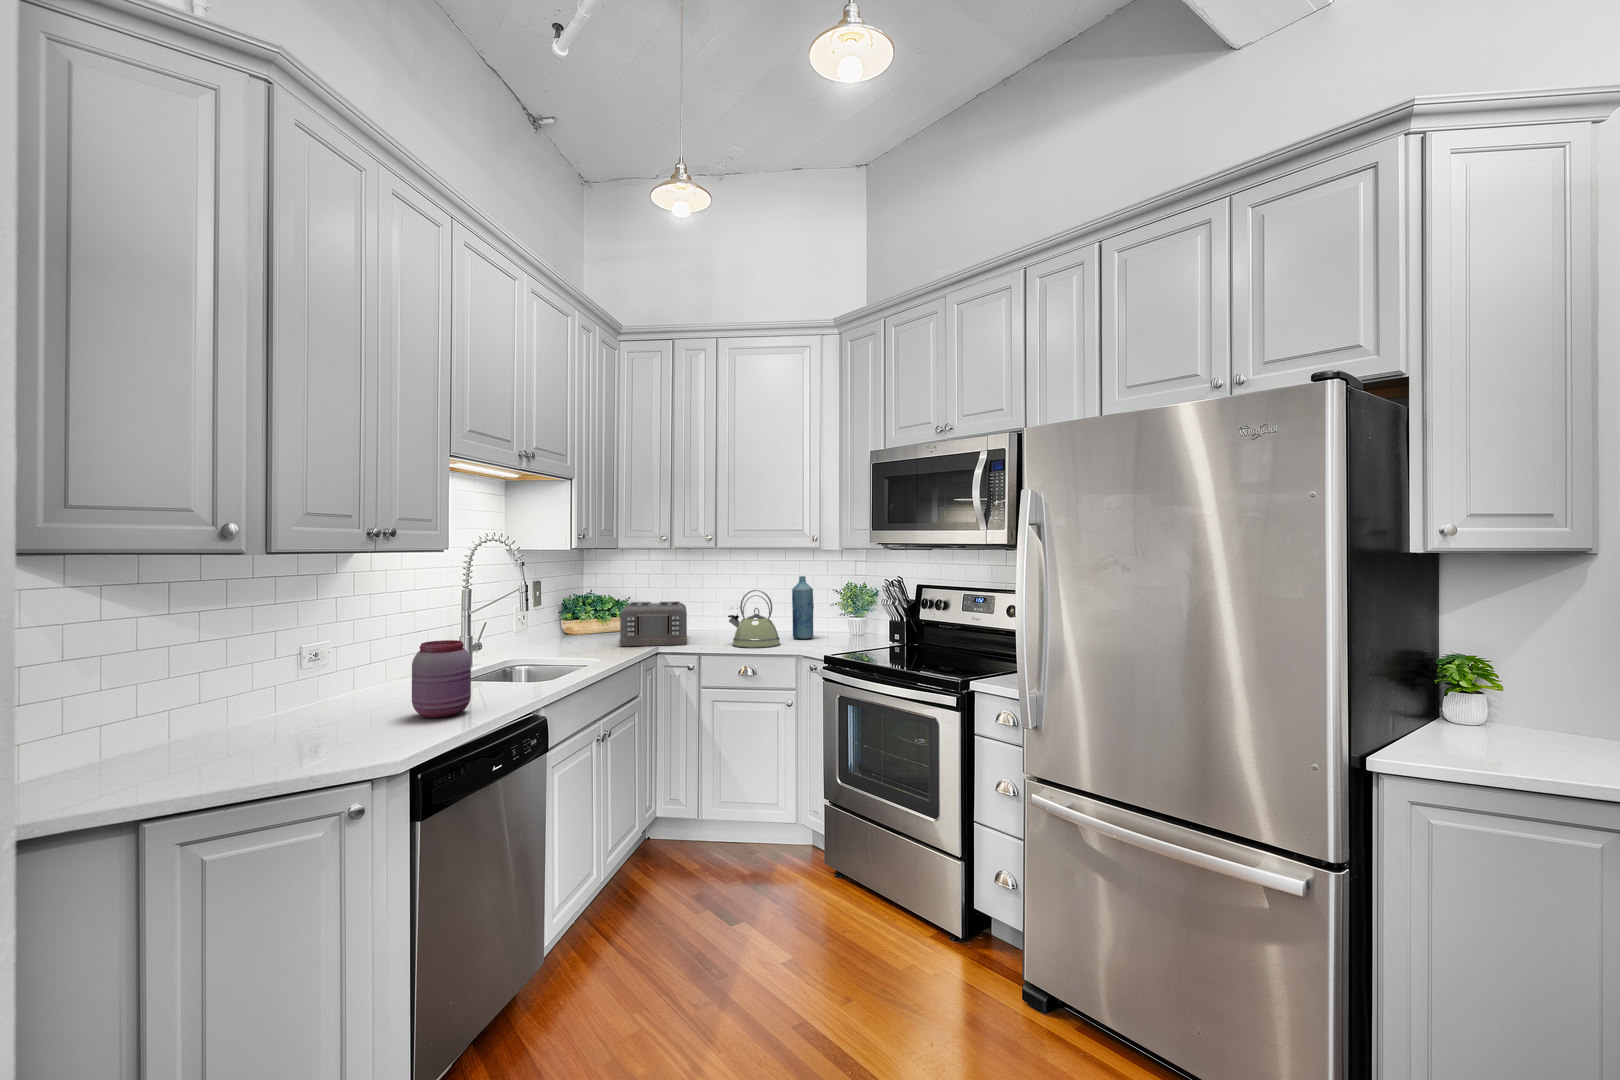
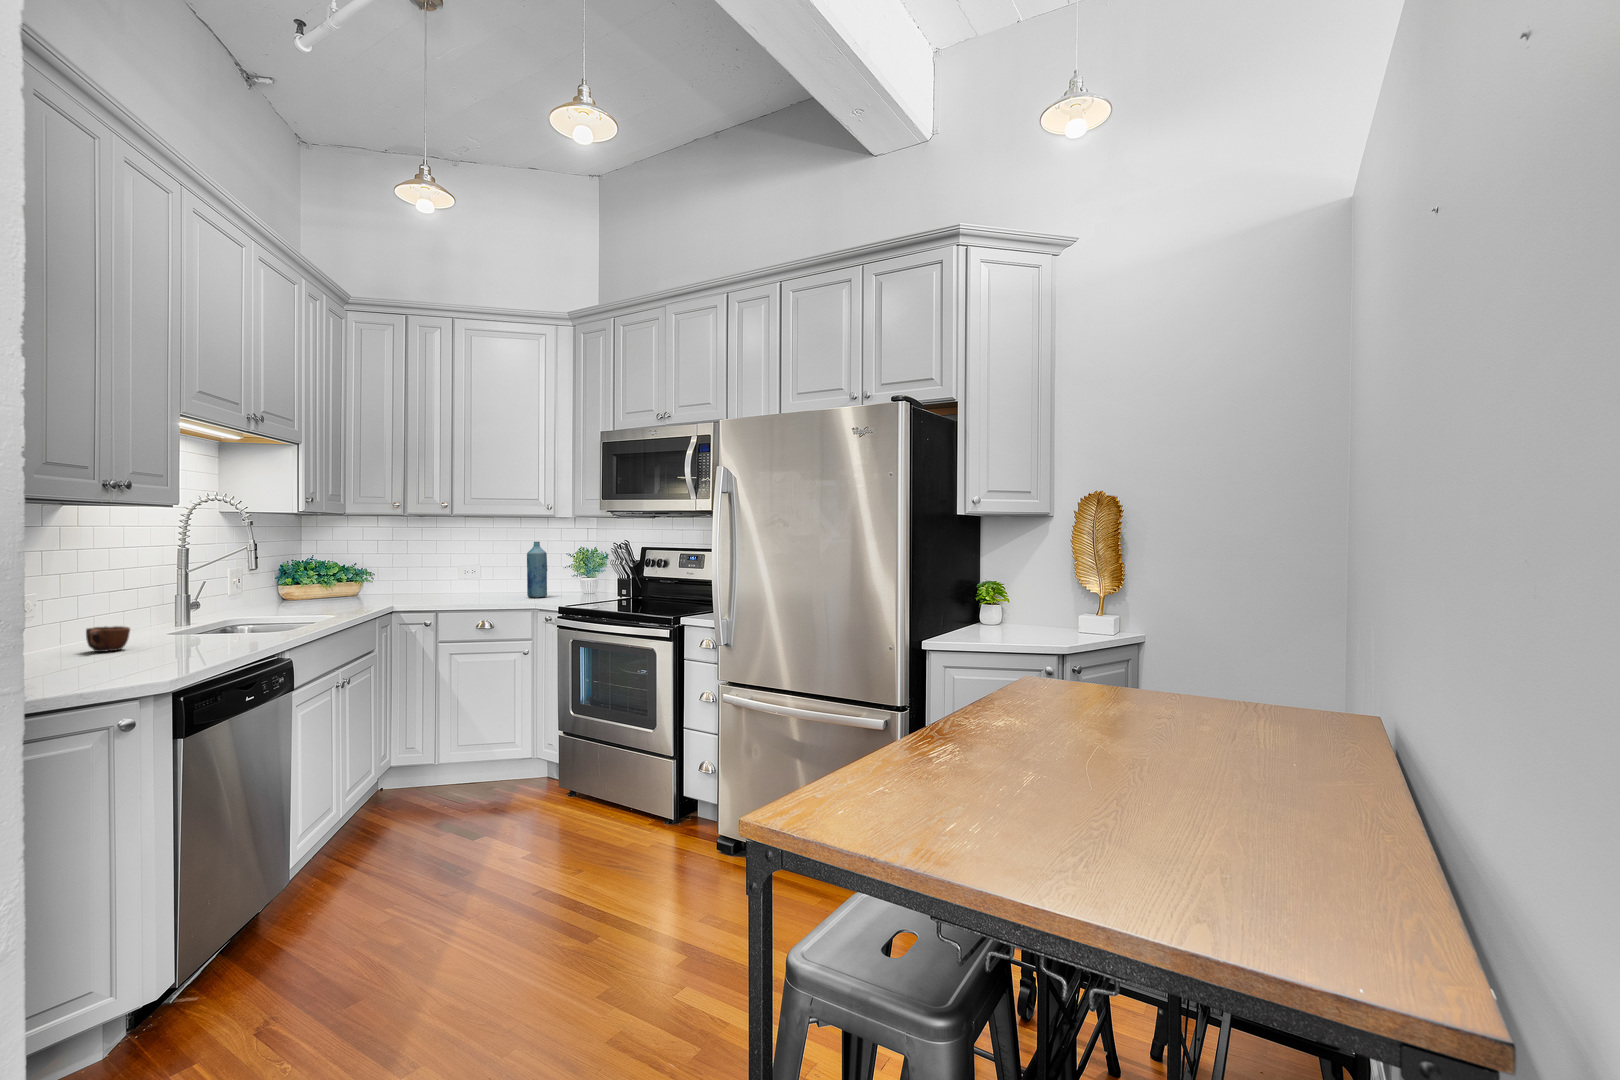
kettle: present [728,590,780,648] -> none [464,553,516,604]
toaster: present [620,602,687,646] -> none [351,566,422,607]
jar: present [412,640,471,718] -> none [157,587,220,656]
mug: none [360,676,401,704] -> present [86,626,130,652]

